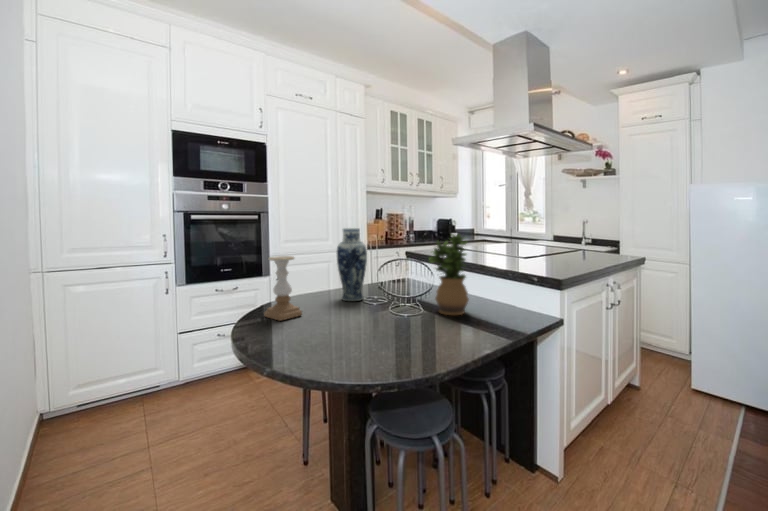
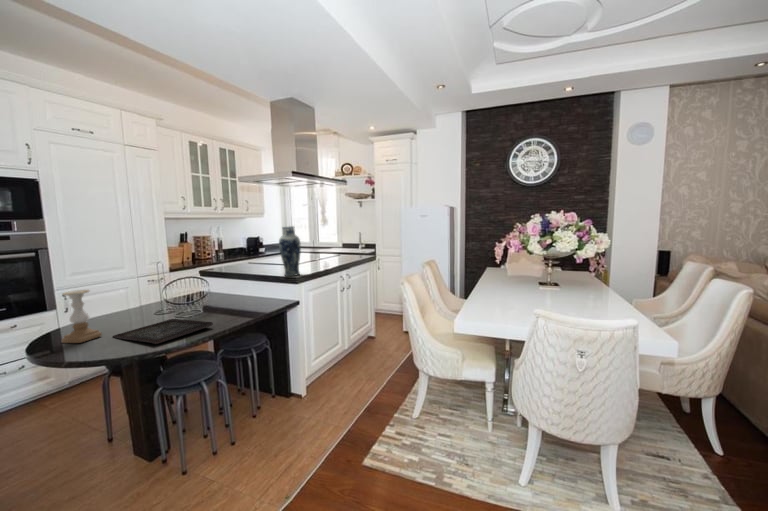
vase: present [337,228,367,301] -> present [279,226,301,276]
potted plant: present [429,234,469,315] -> none [214,258,249,316]
tray: none [313,305,429,343] -> present [113,319,213,344]

